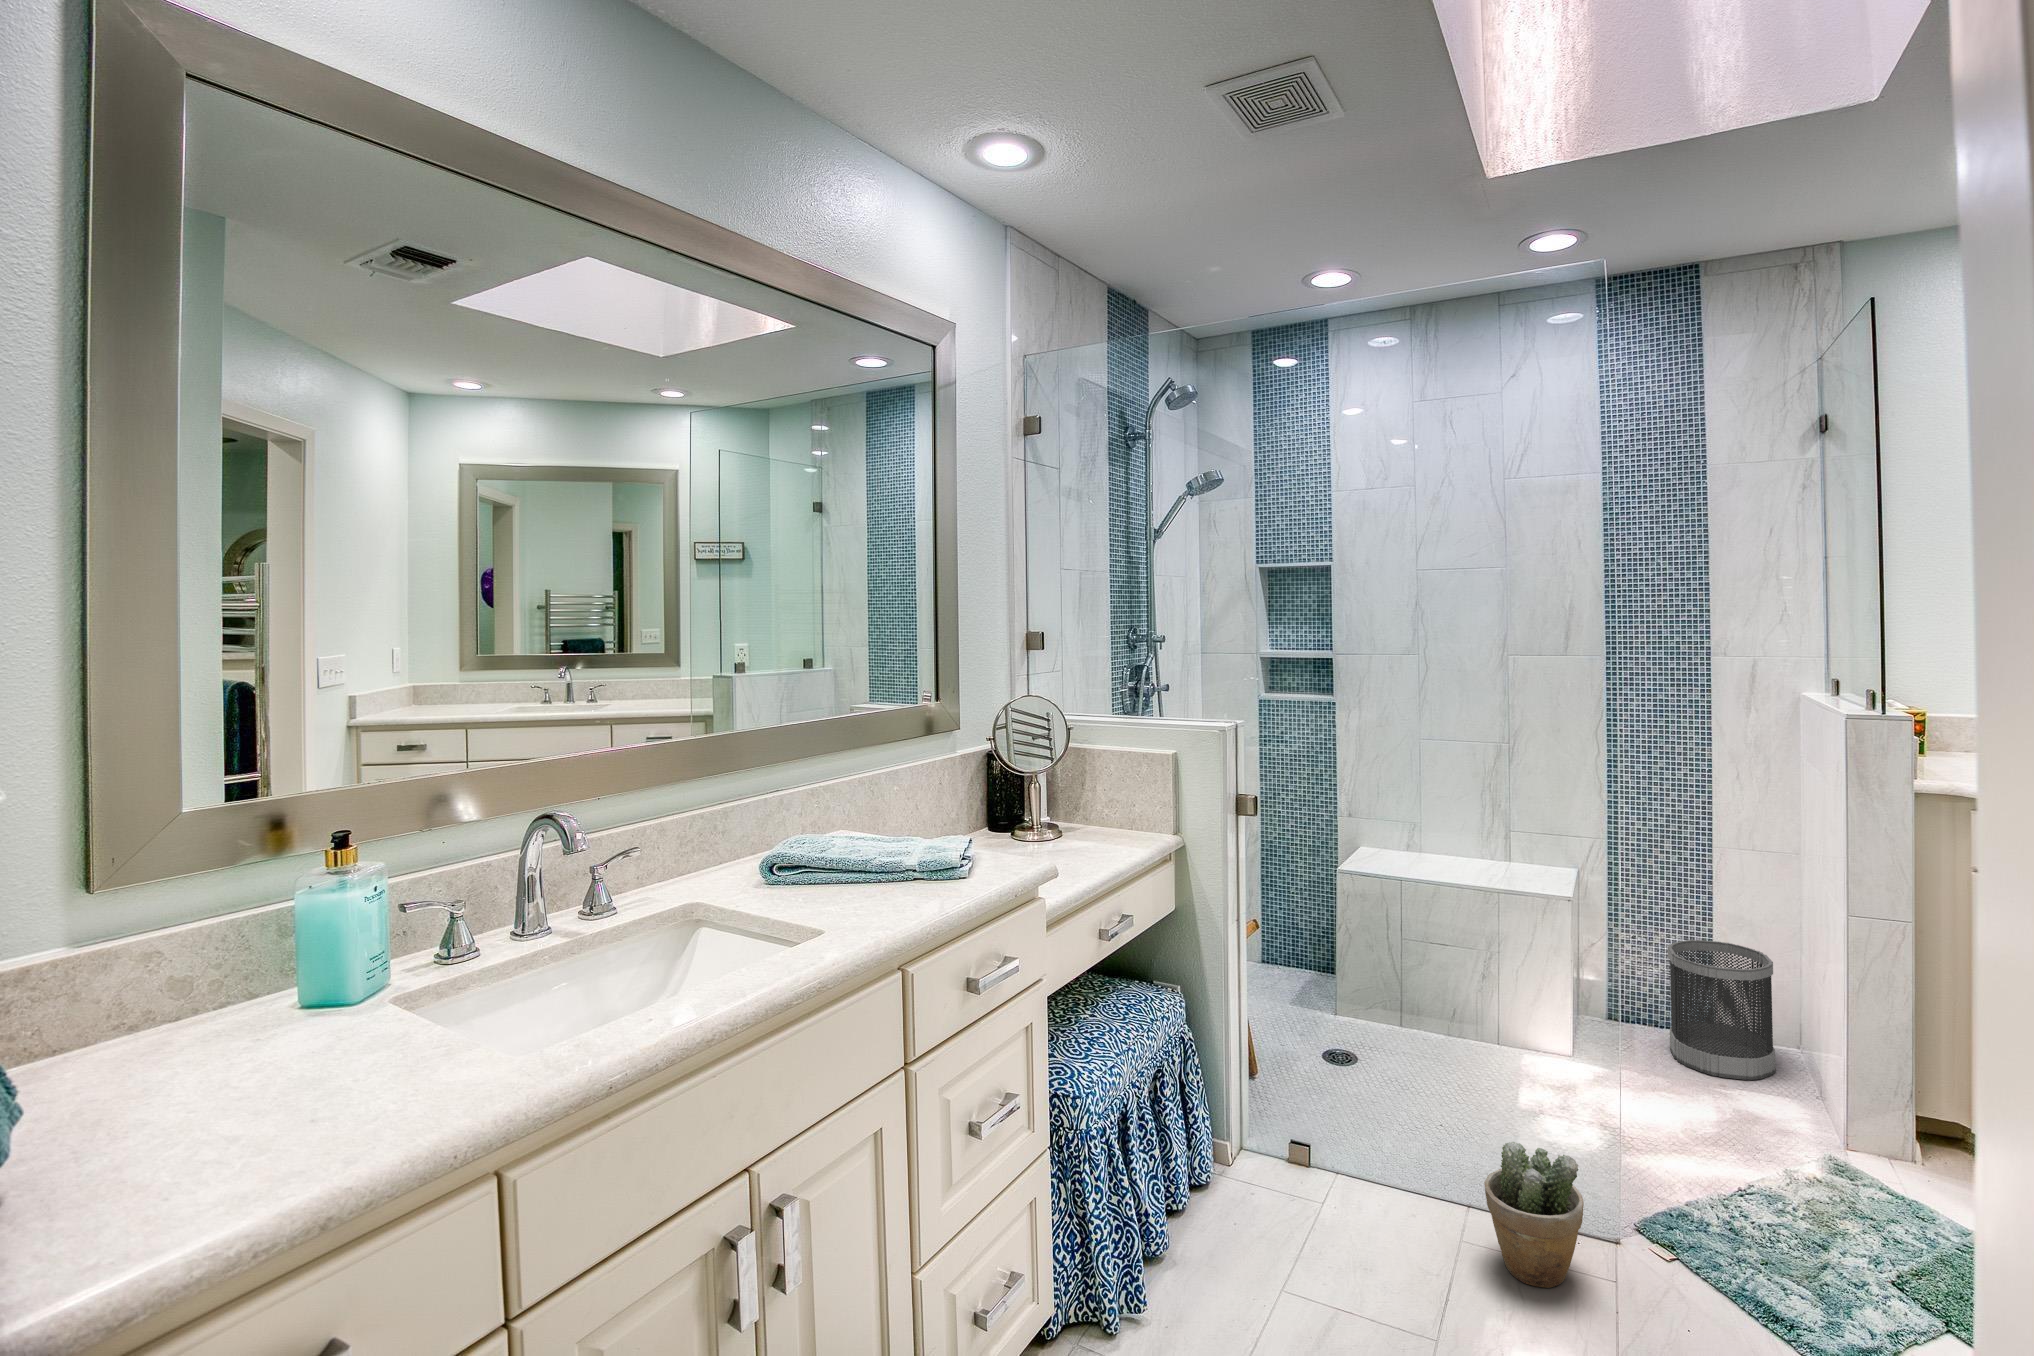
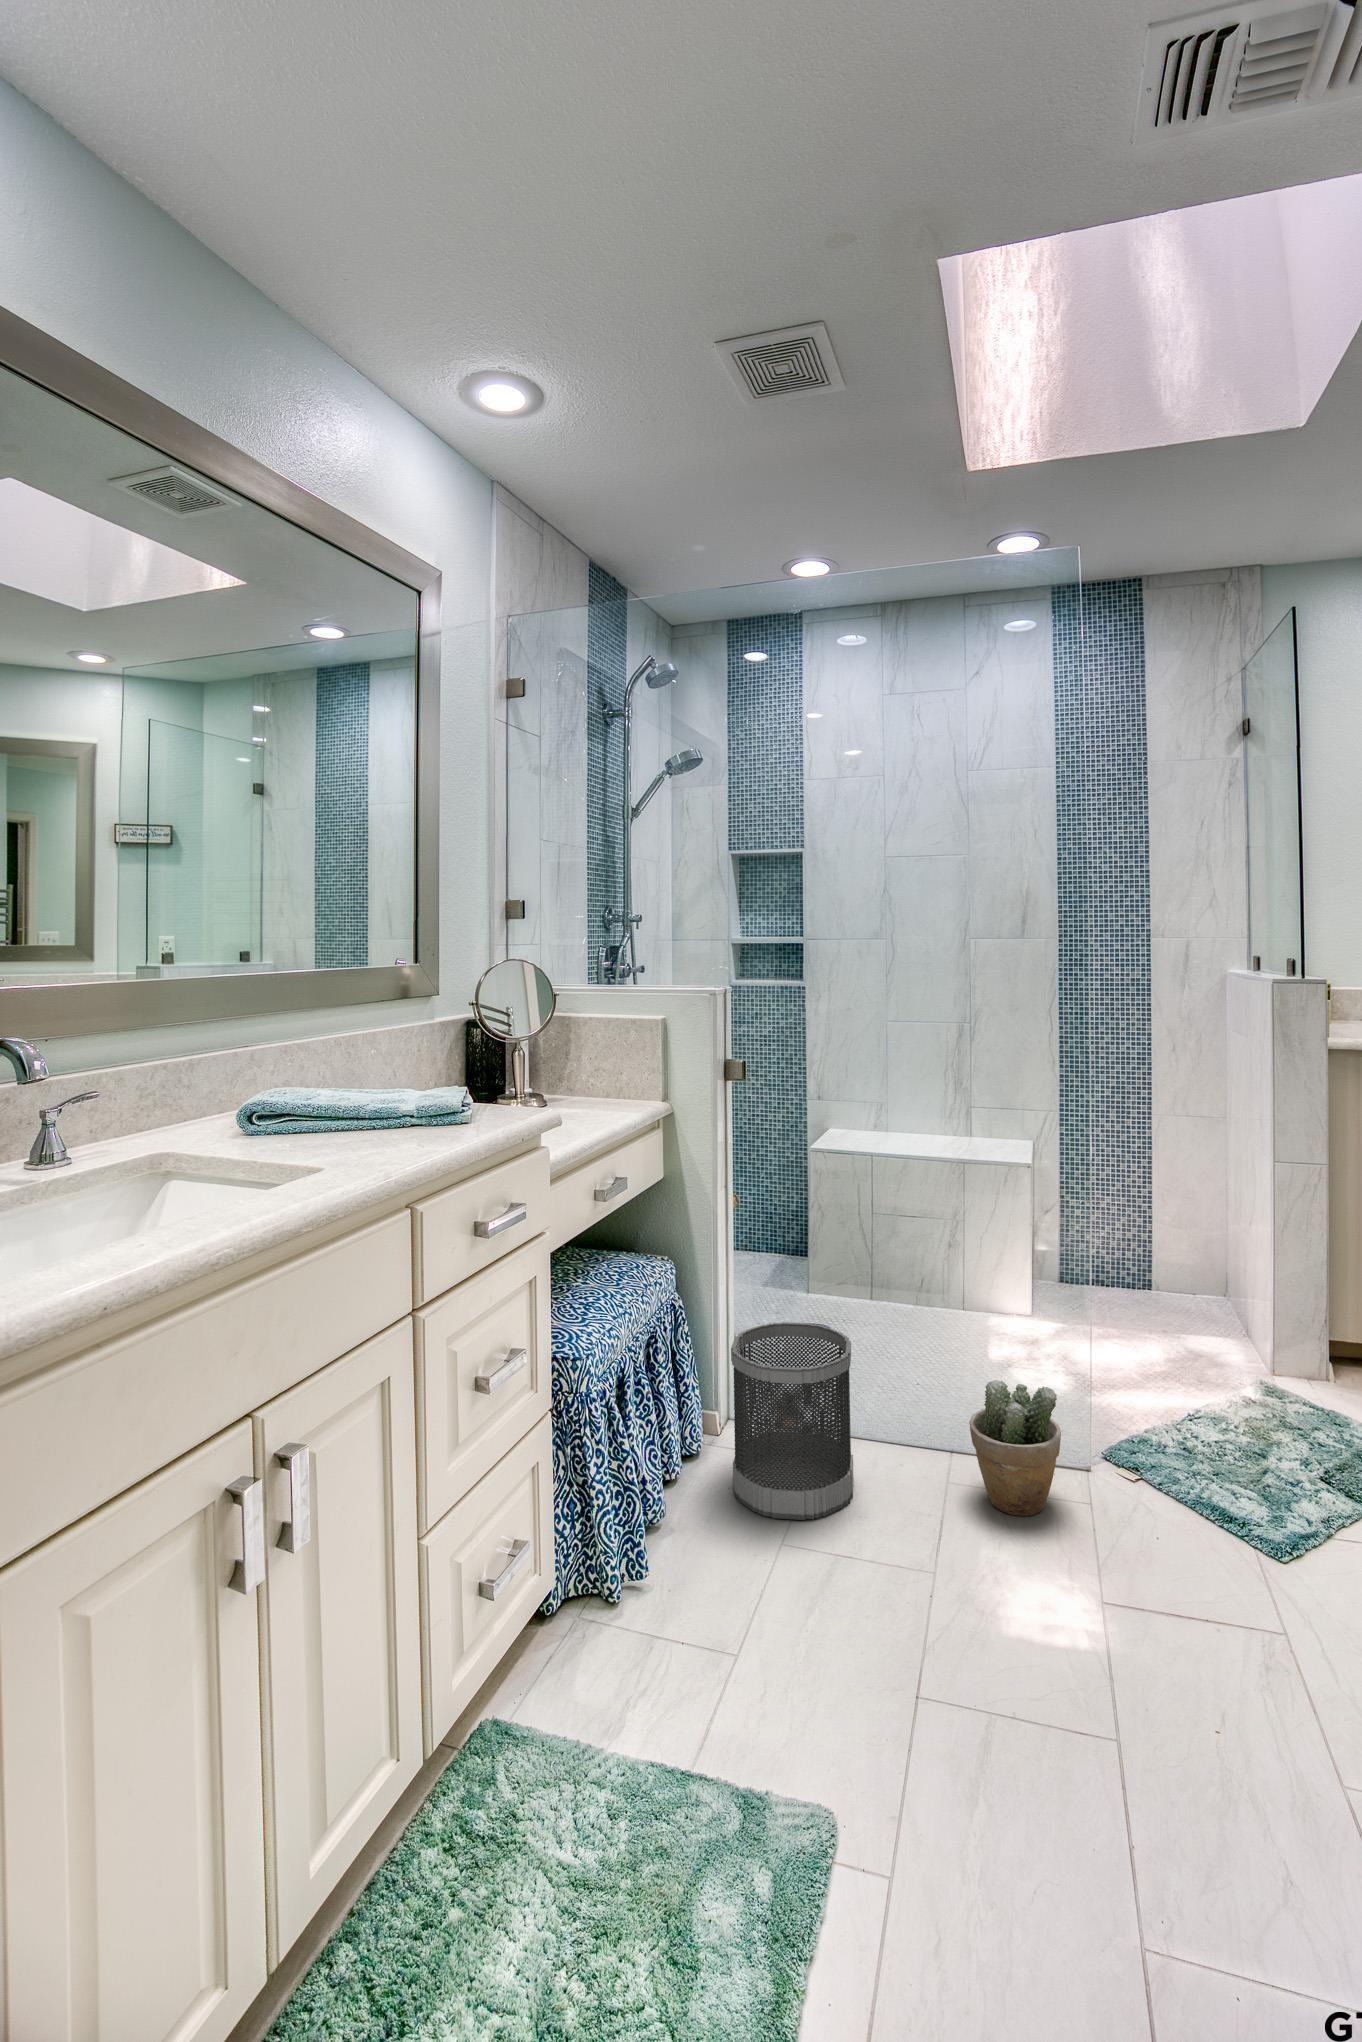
wastebasket: present [1668,940,1776,1080] -> present [731,1322,854,1520]

